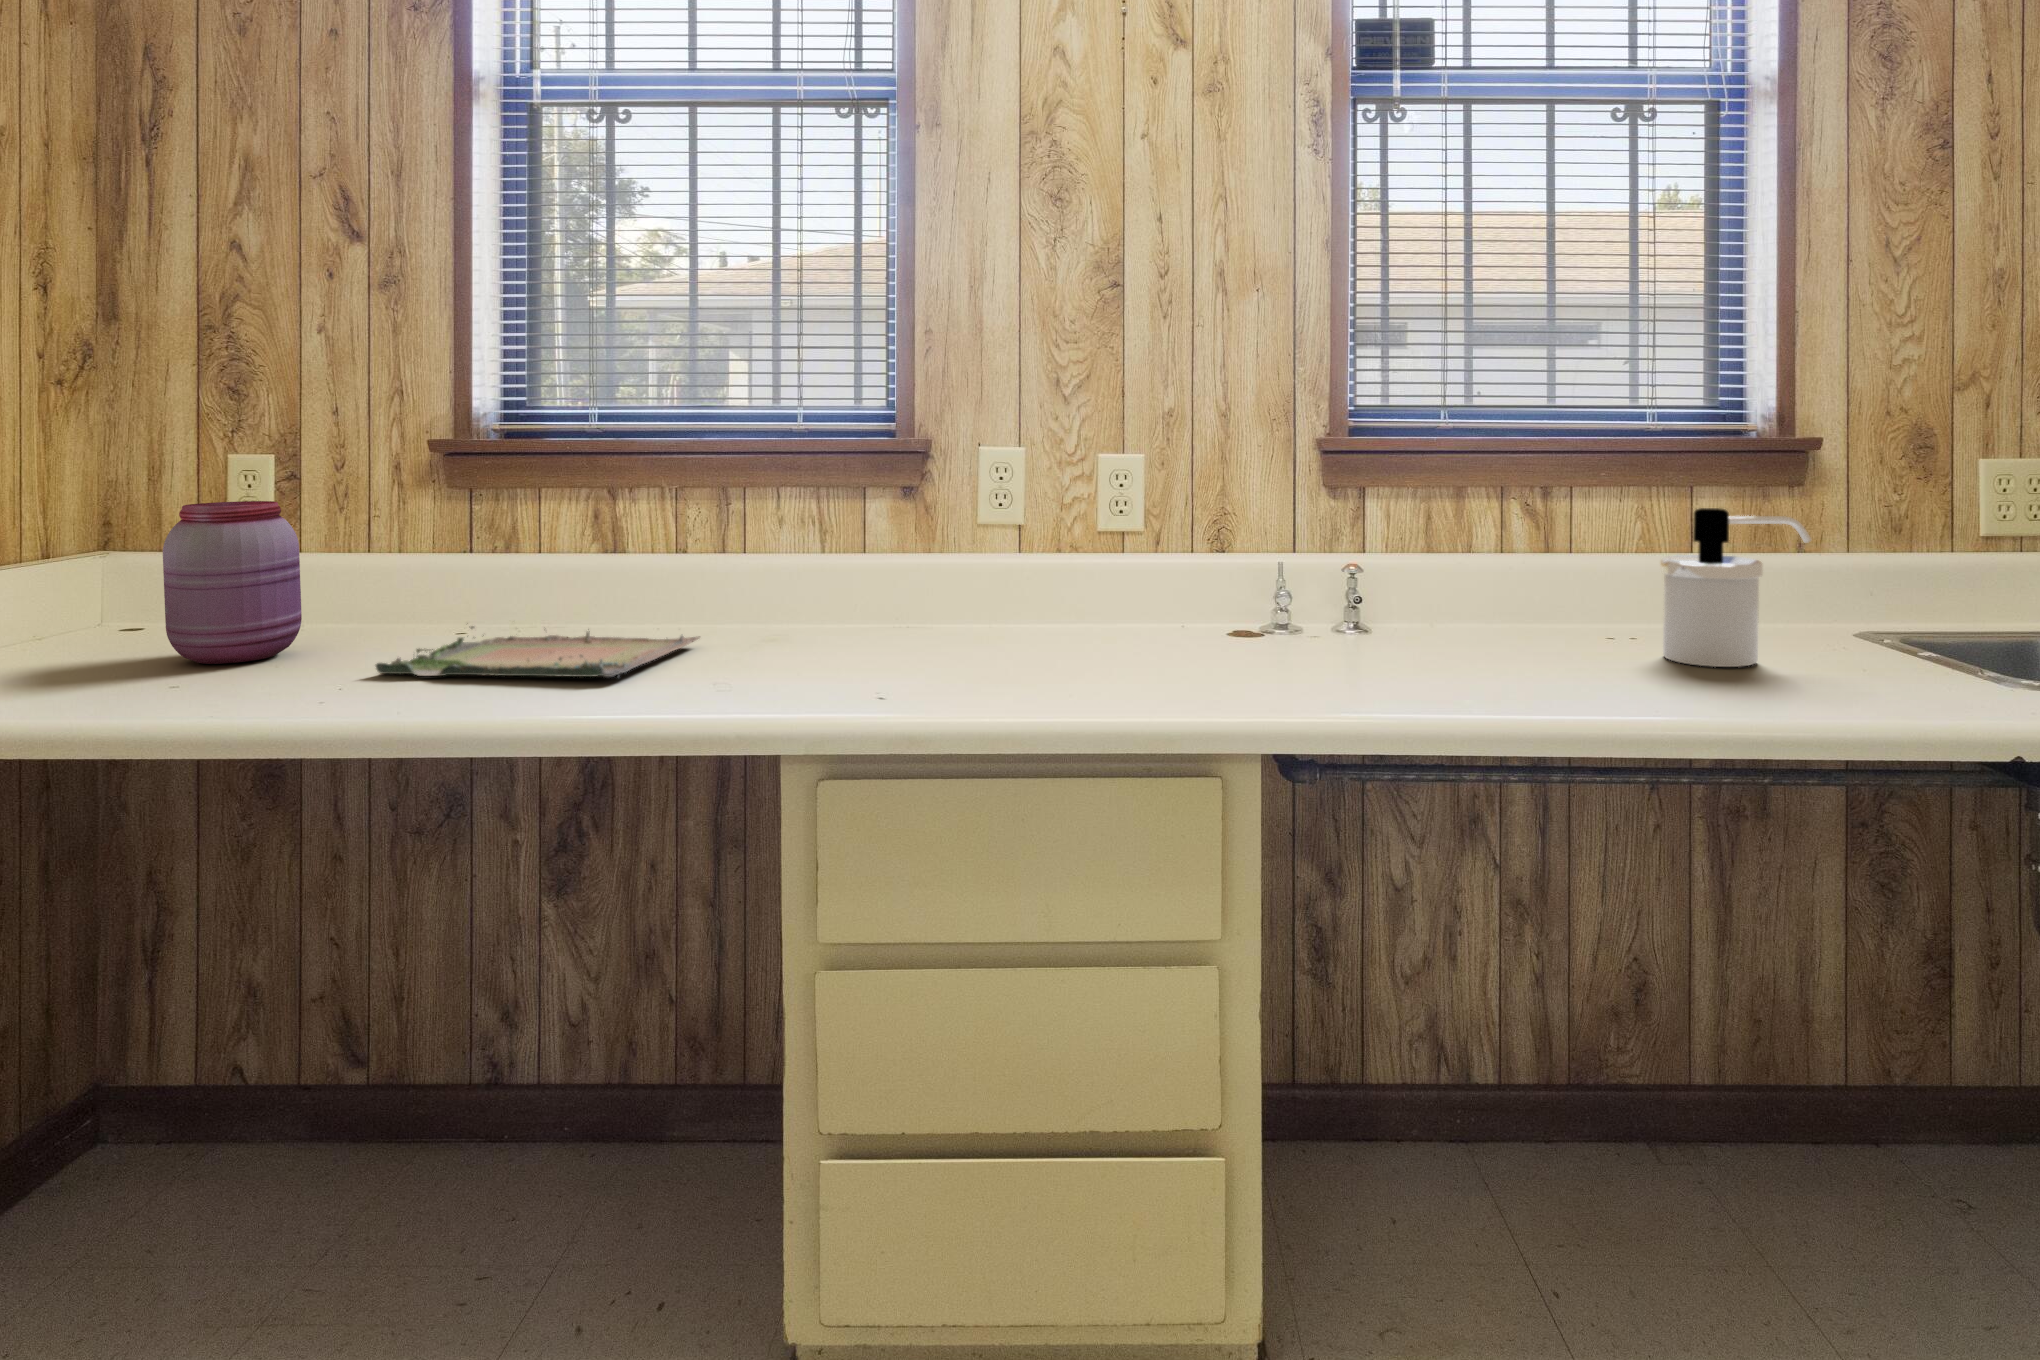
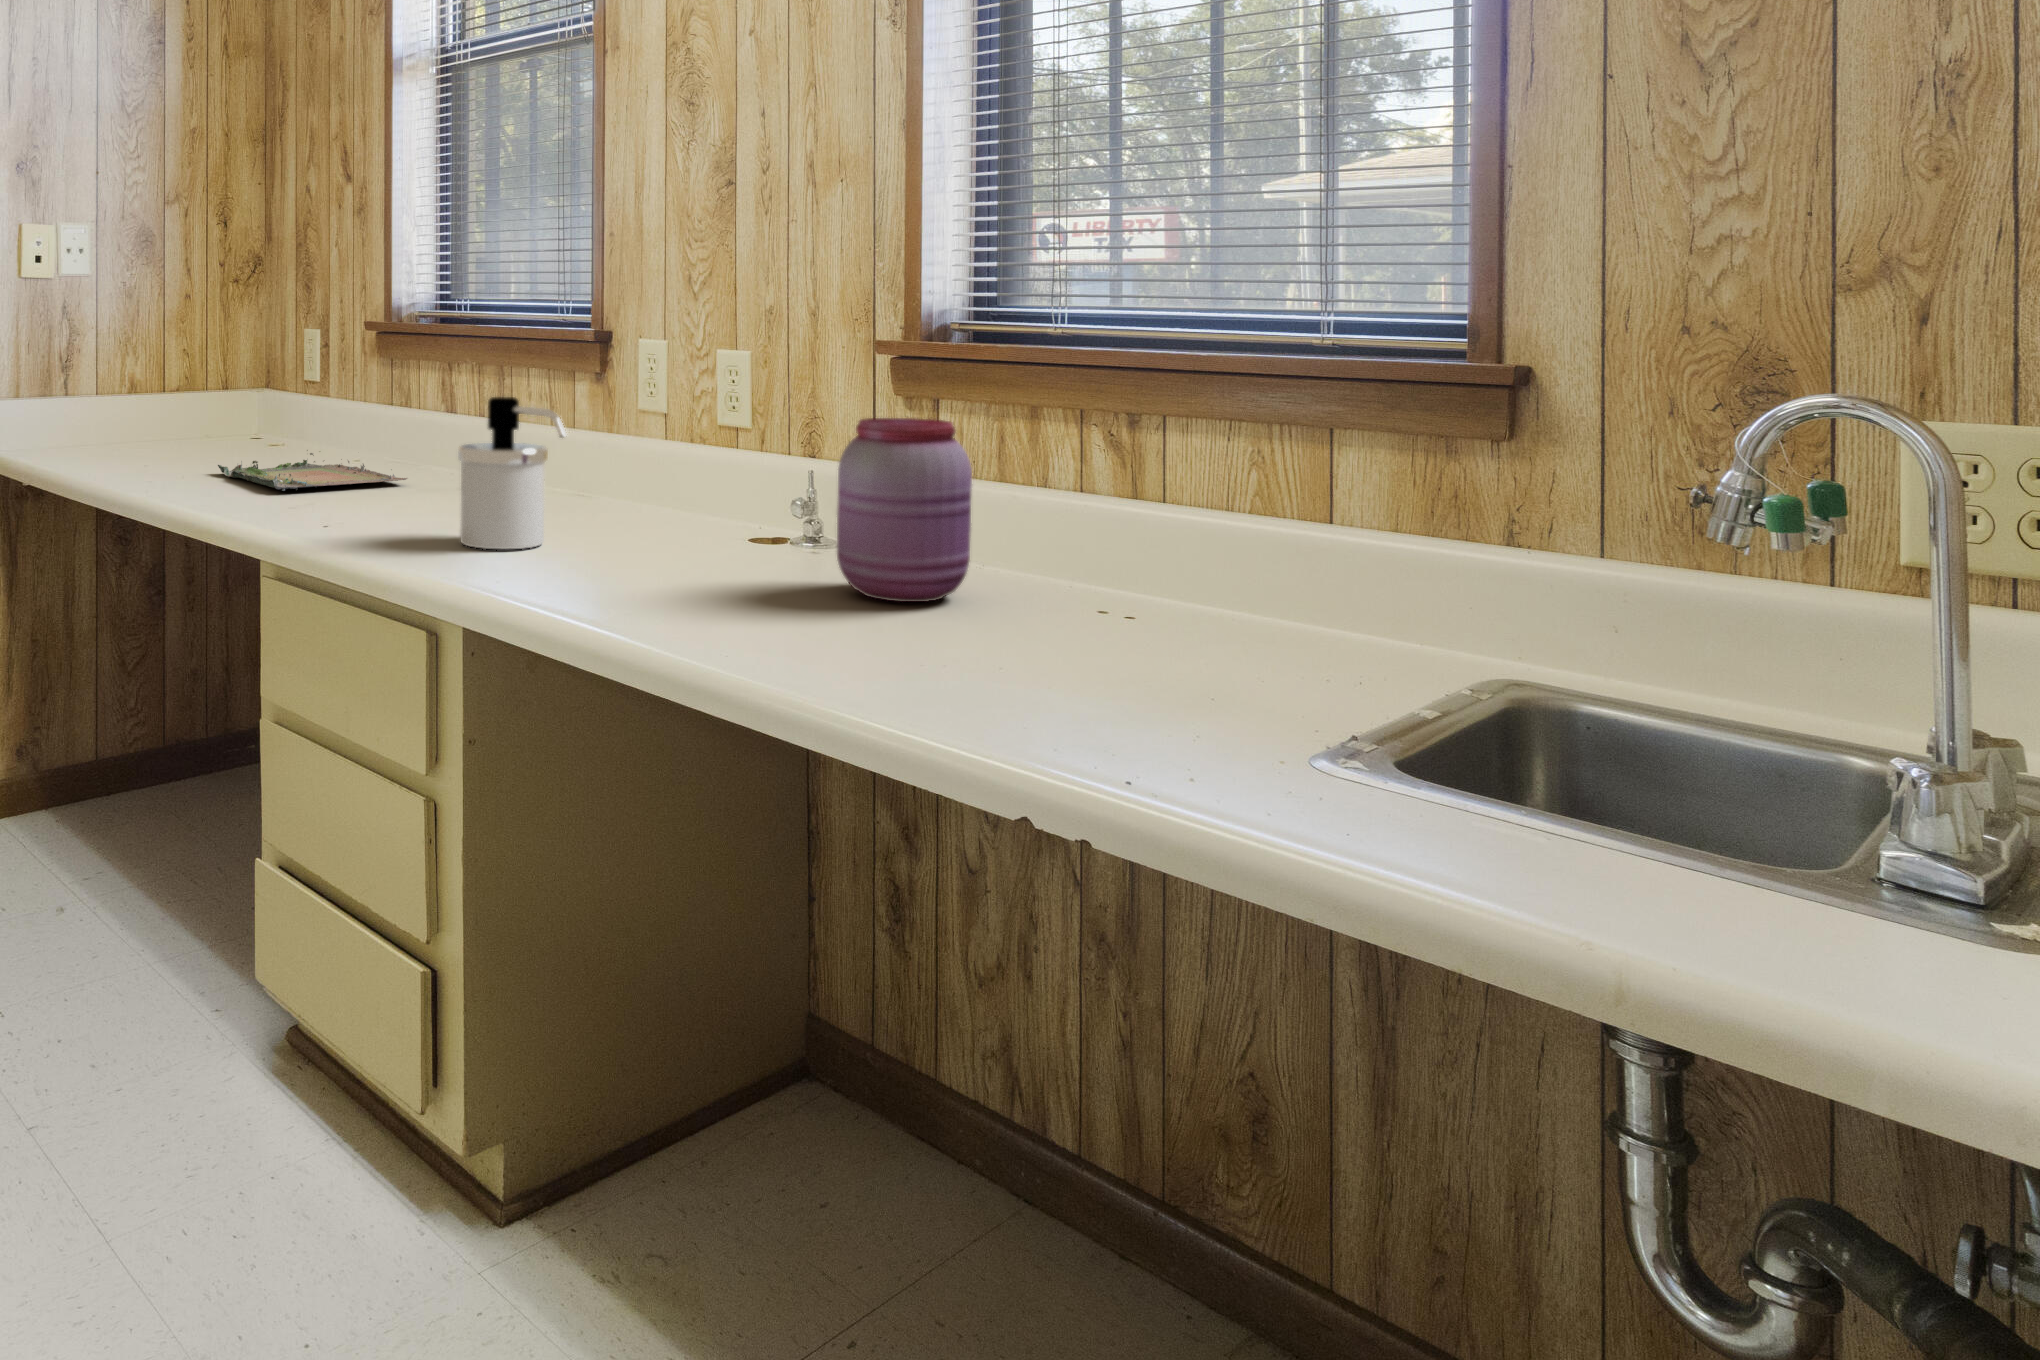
jar: present [163,501,302,664] -> present [837,418,972,602]
soap dispenser: present [1660,508,1811,667] -> present [458,397,566,549]

